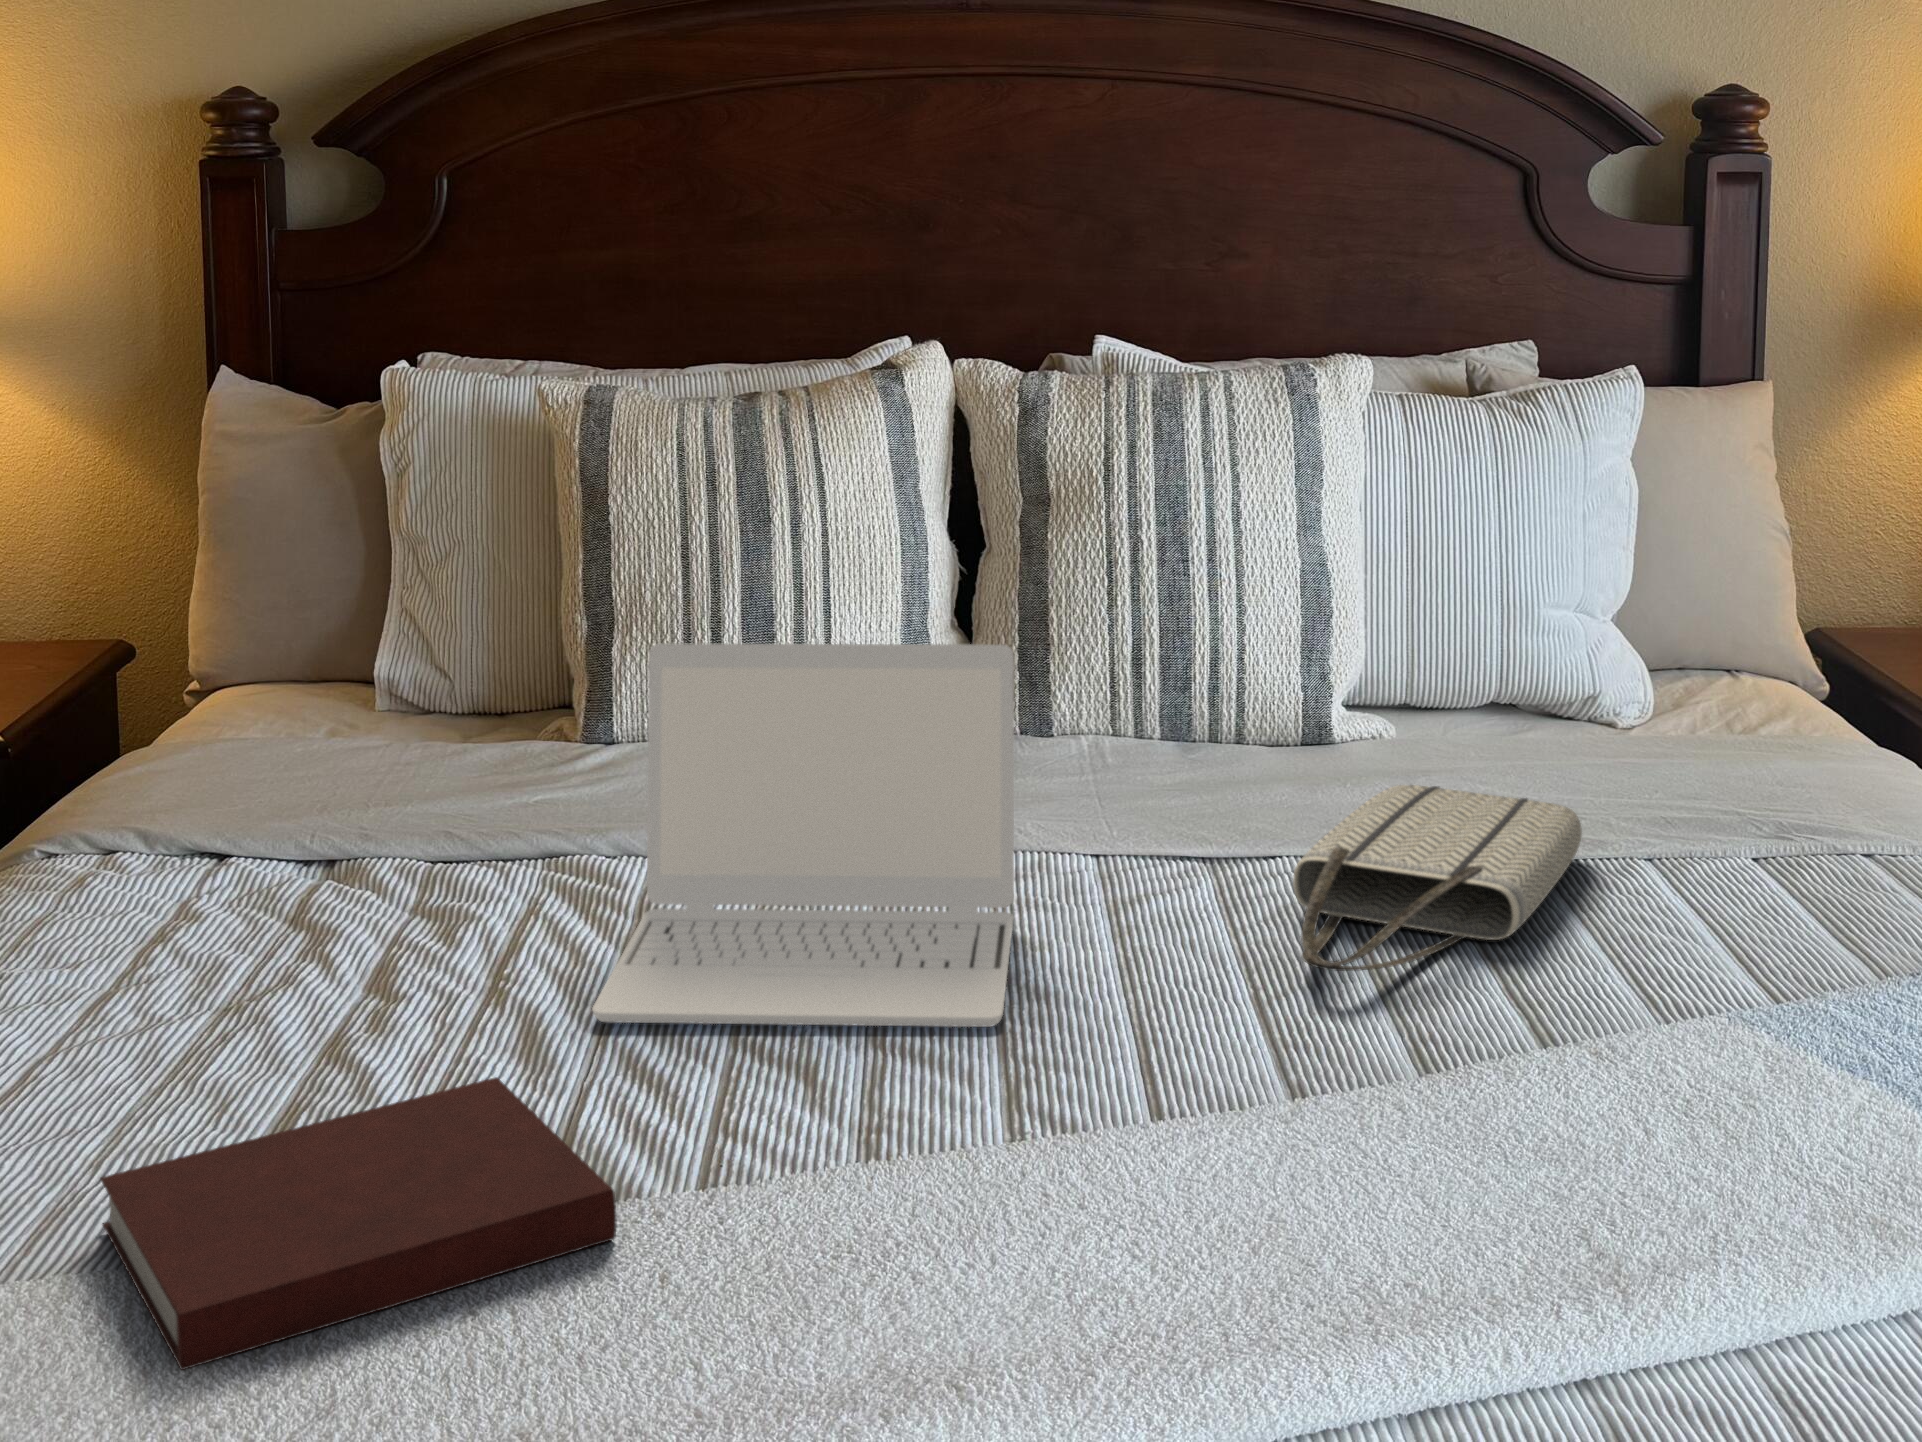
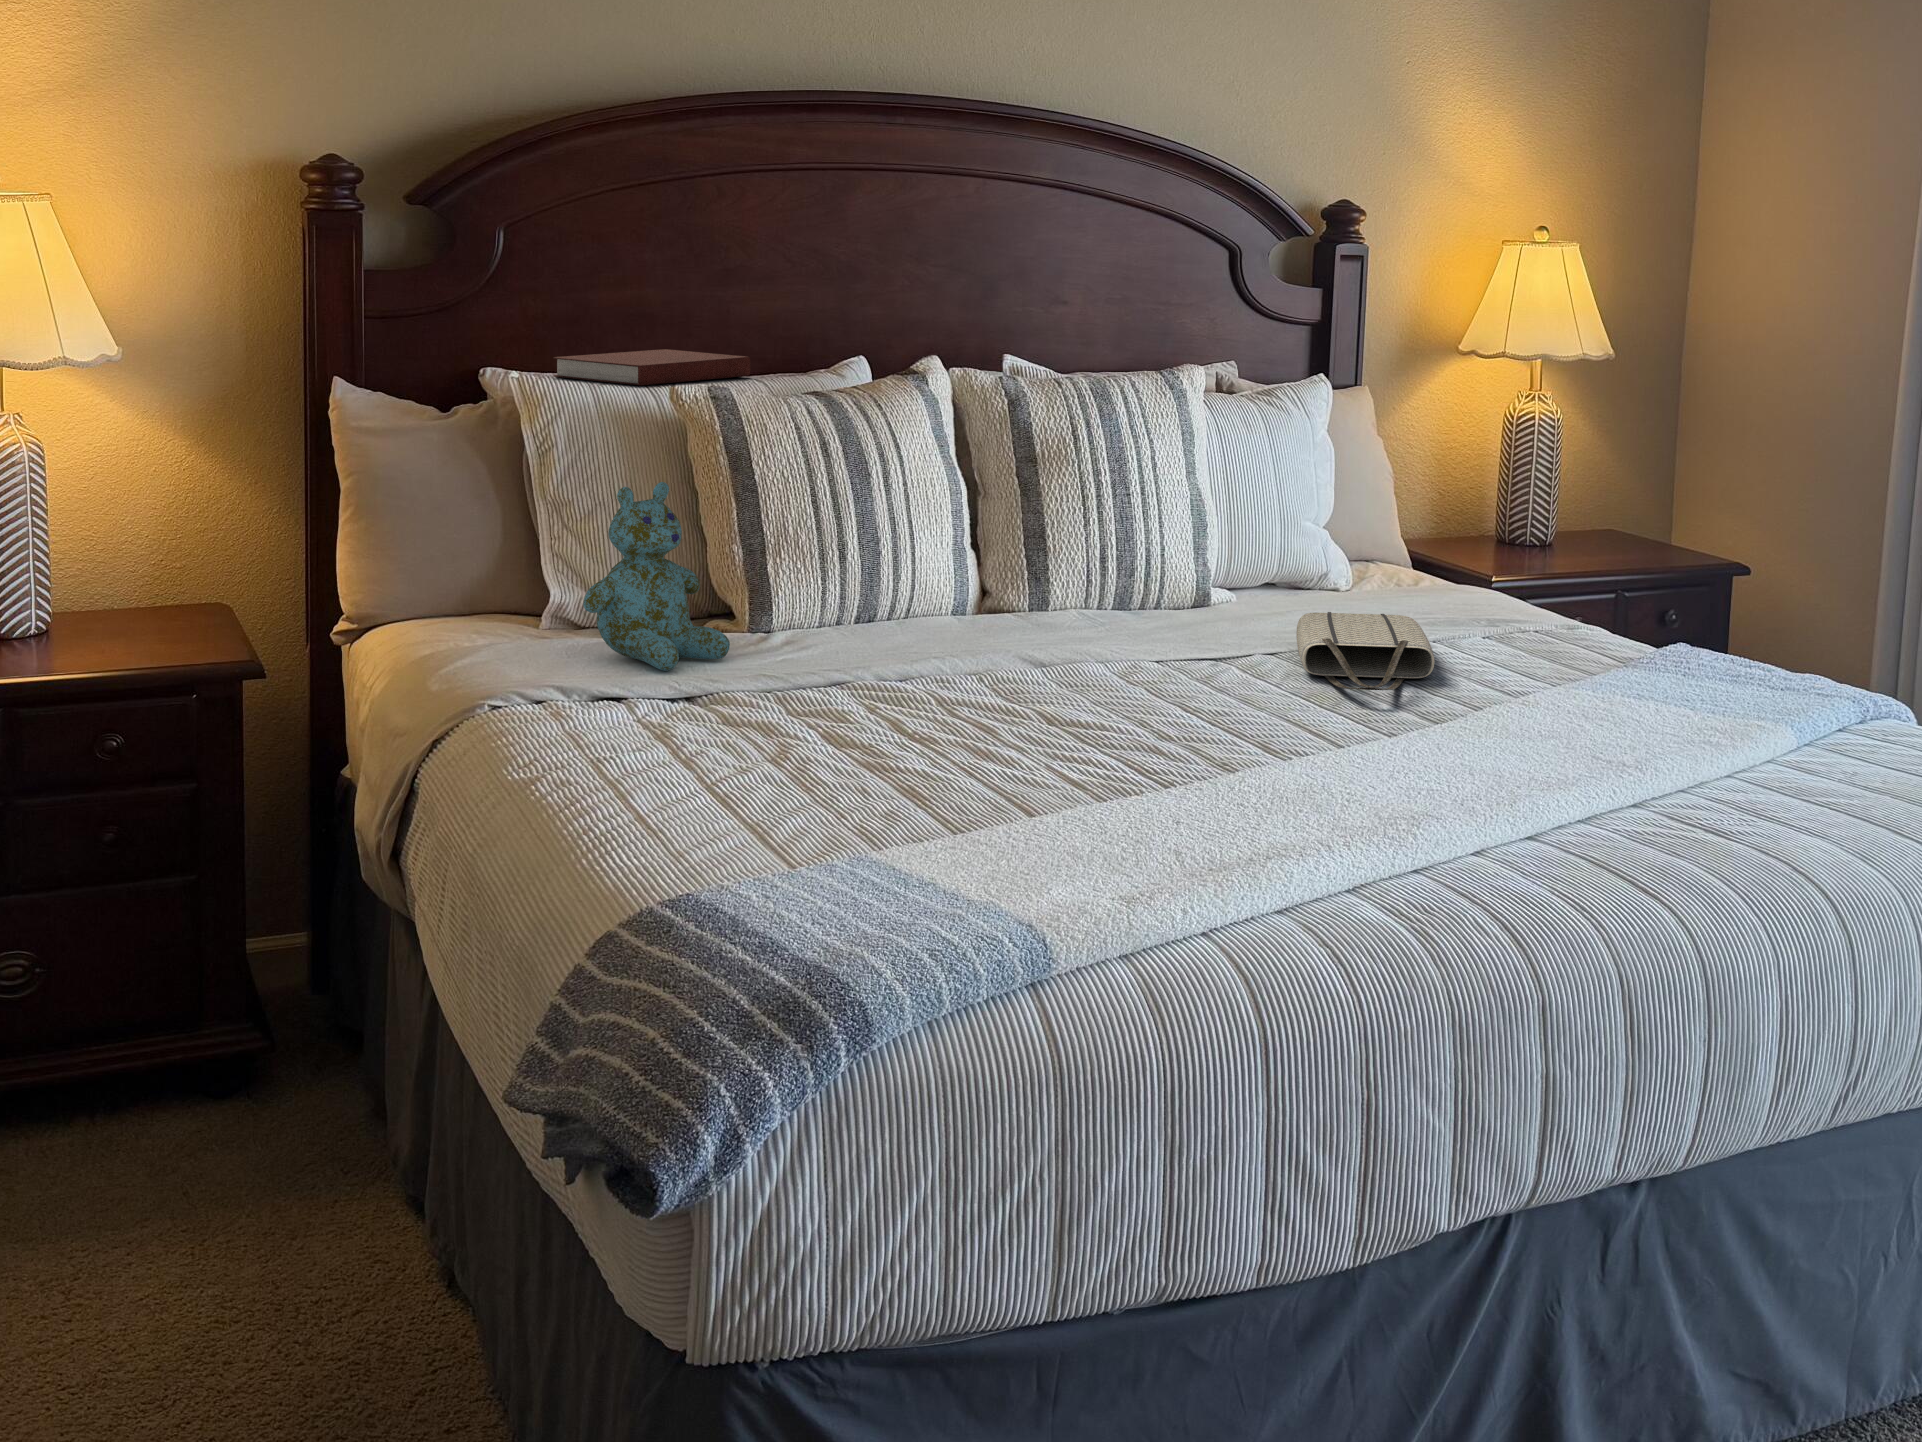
stuffed bear: none [327,524,529,797] -> present [583,482,730,671]
laptop: present [592,643,1014,1027] -> none [945,528,1228,750]
notebook: present [100,1077,616,1370] -> present [553,349,751,386]

